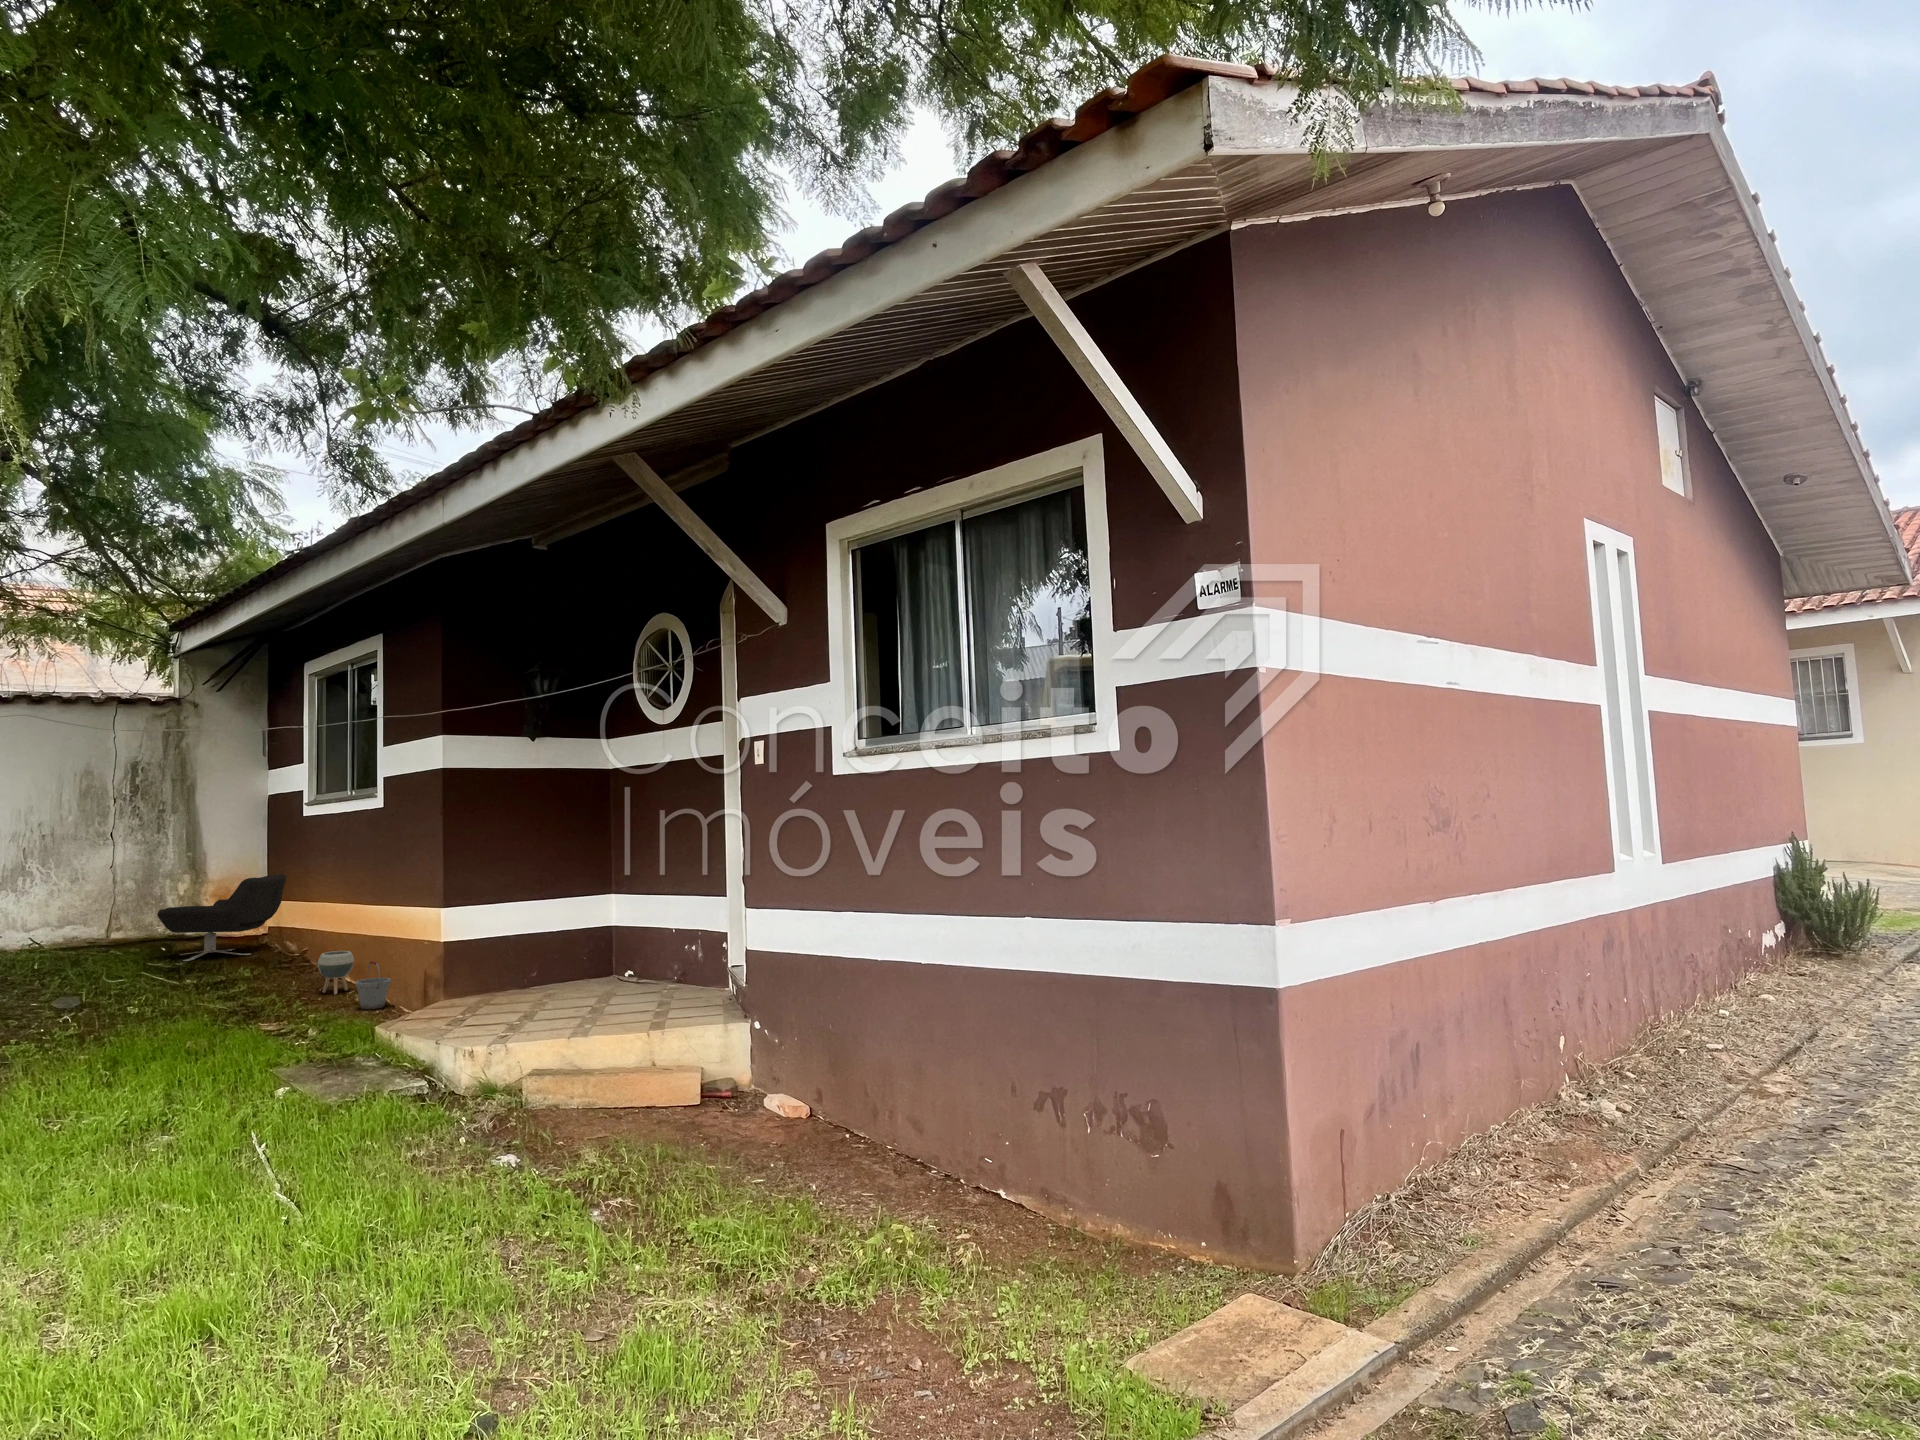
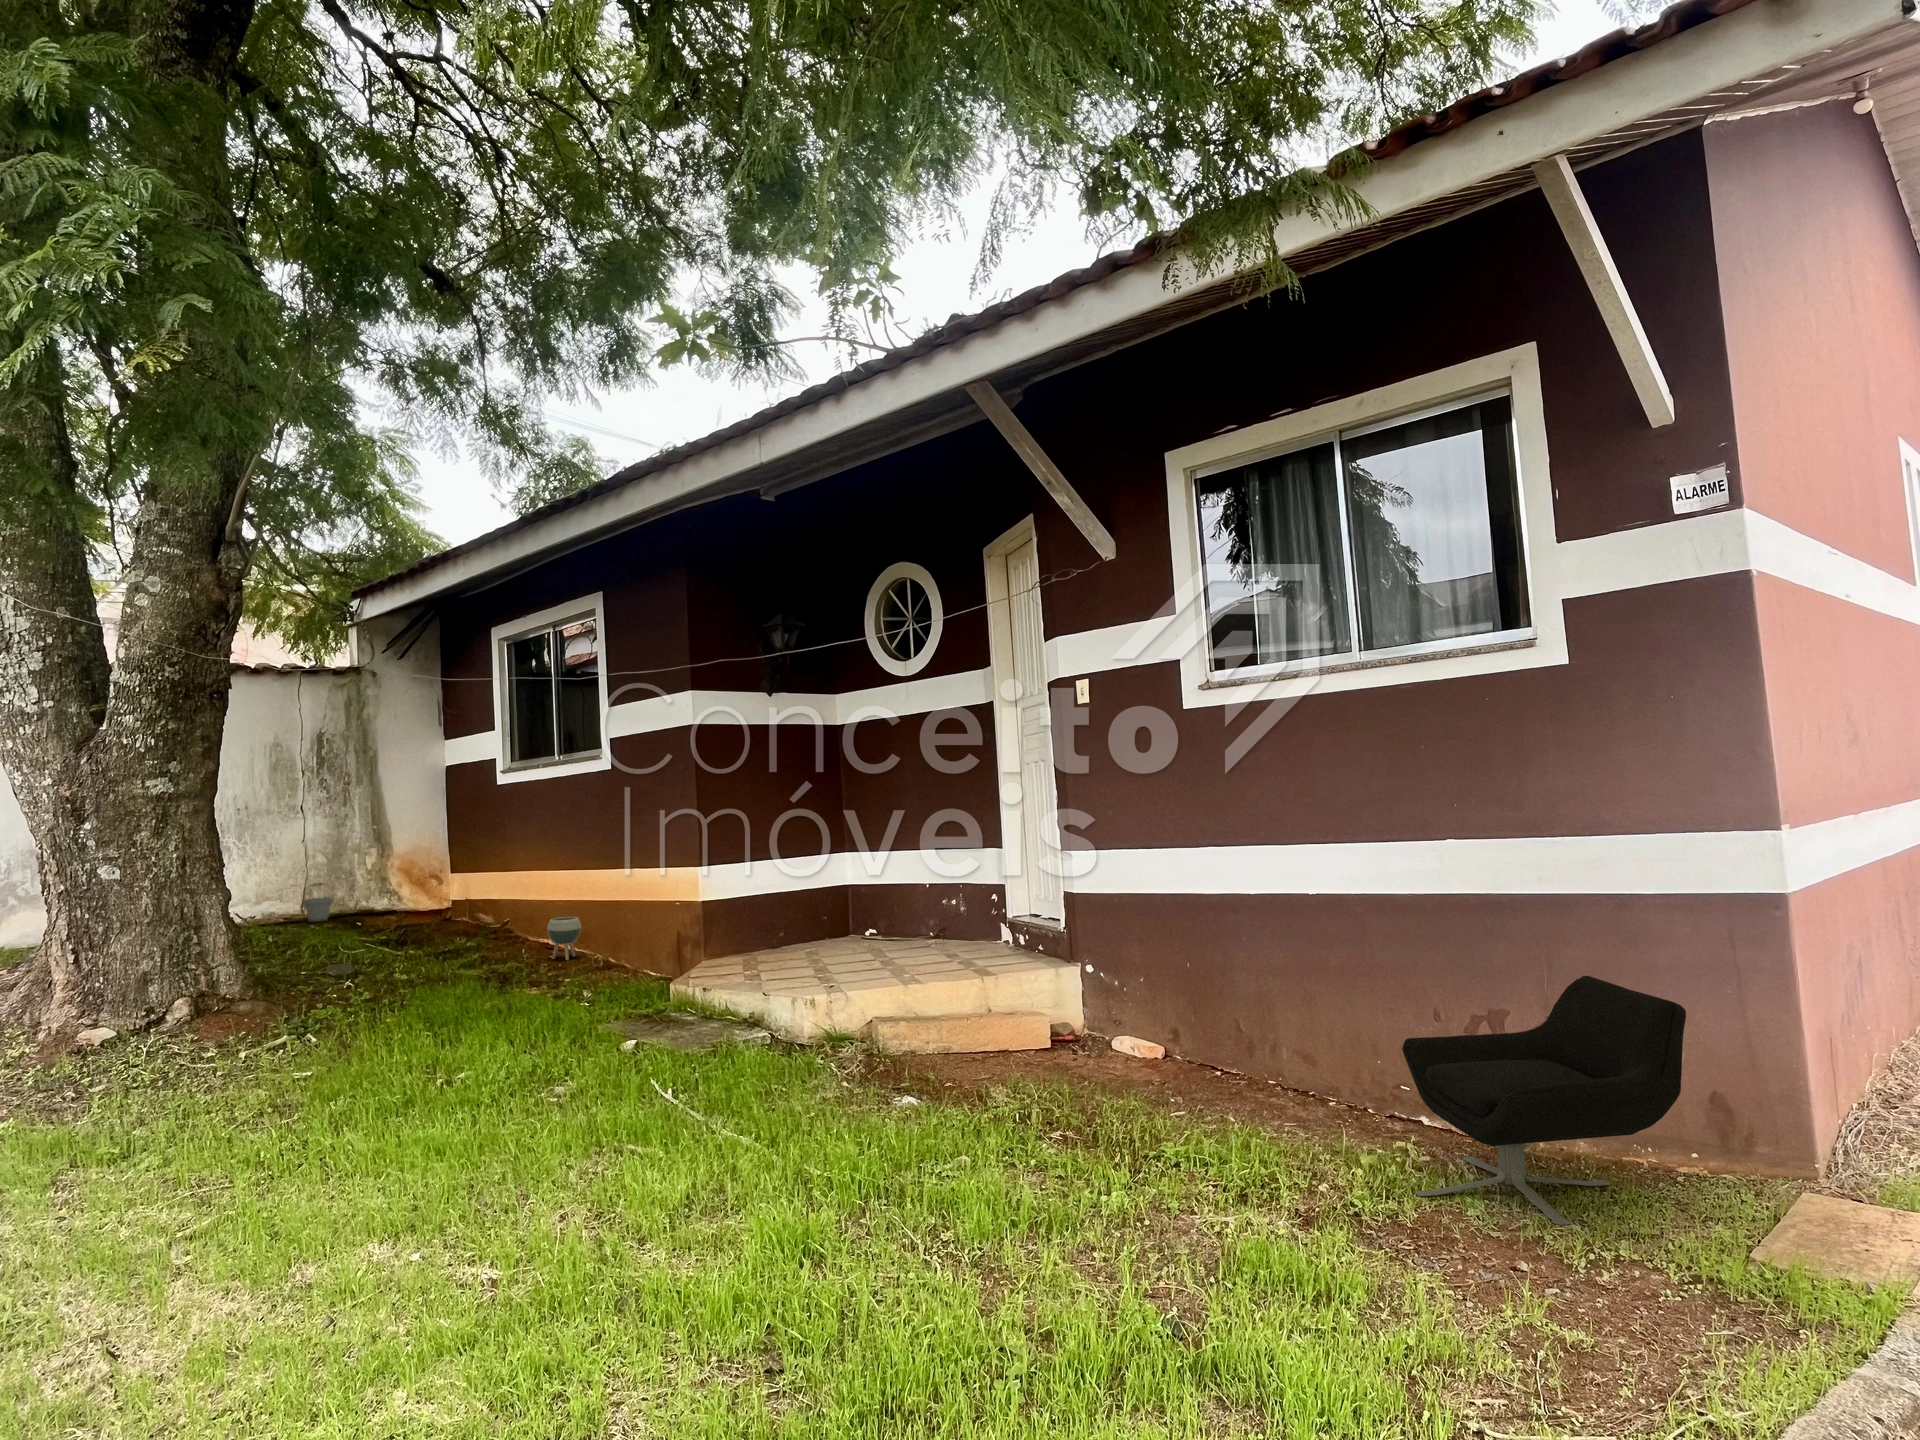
lounge chair: present [157,874,287,961] -> present [1402,976,1686,1225]
bucket: present [356,961,391,1009] -> present [302,883,334,922]

